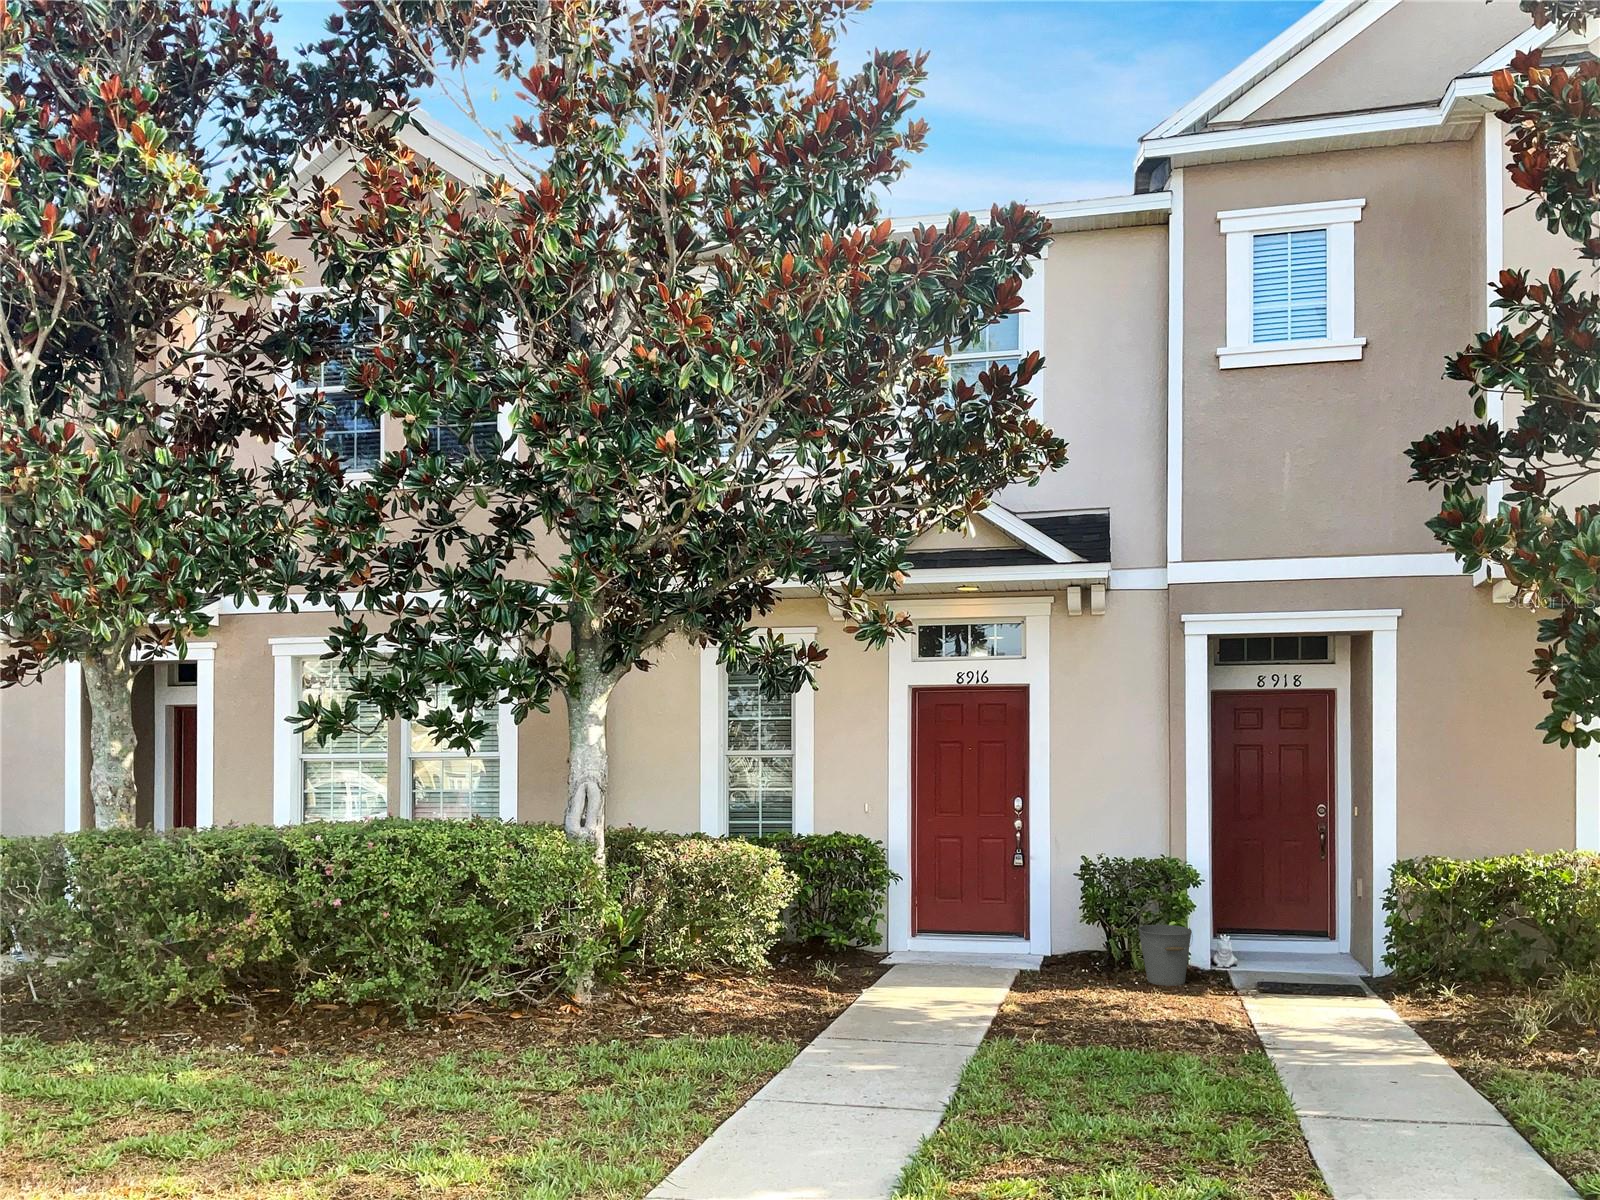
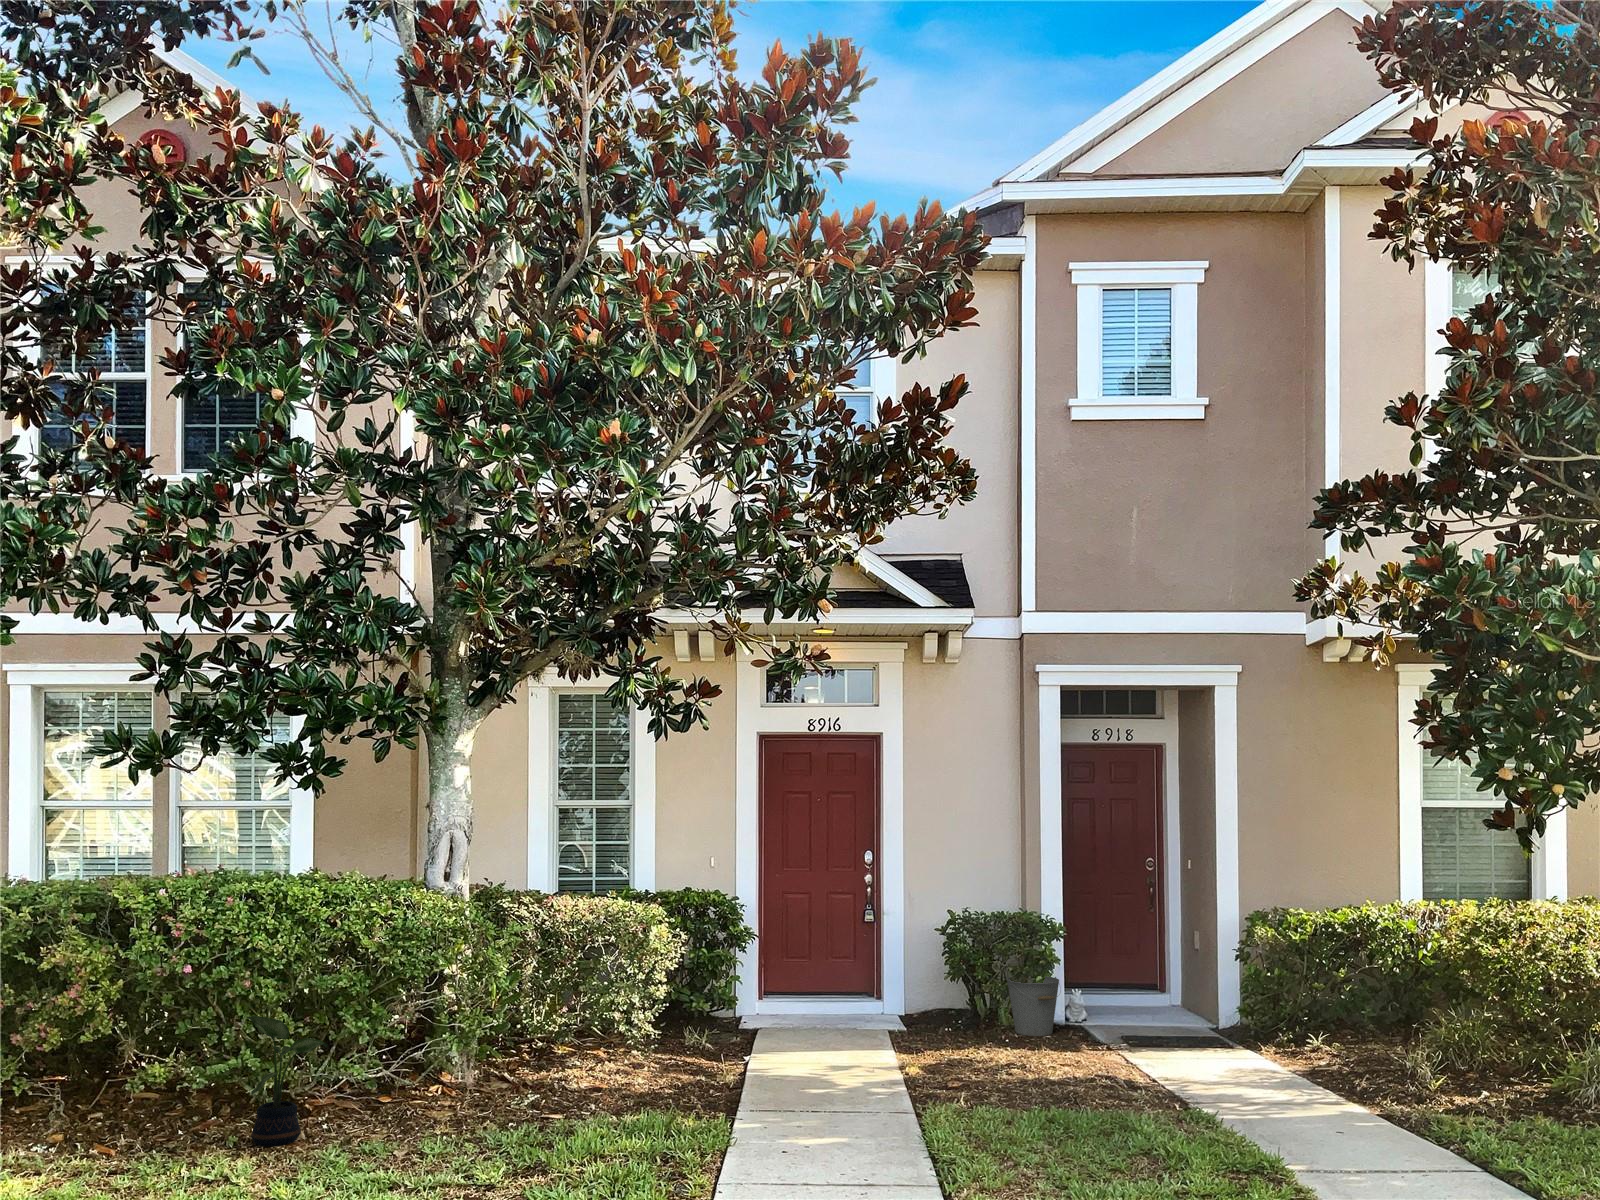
potted plant: none [380,943,451,1055] -> present [247,1016,328,1146]

